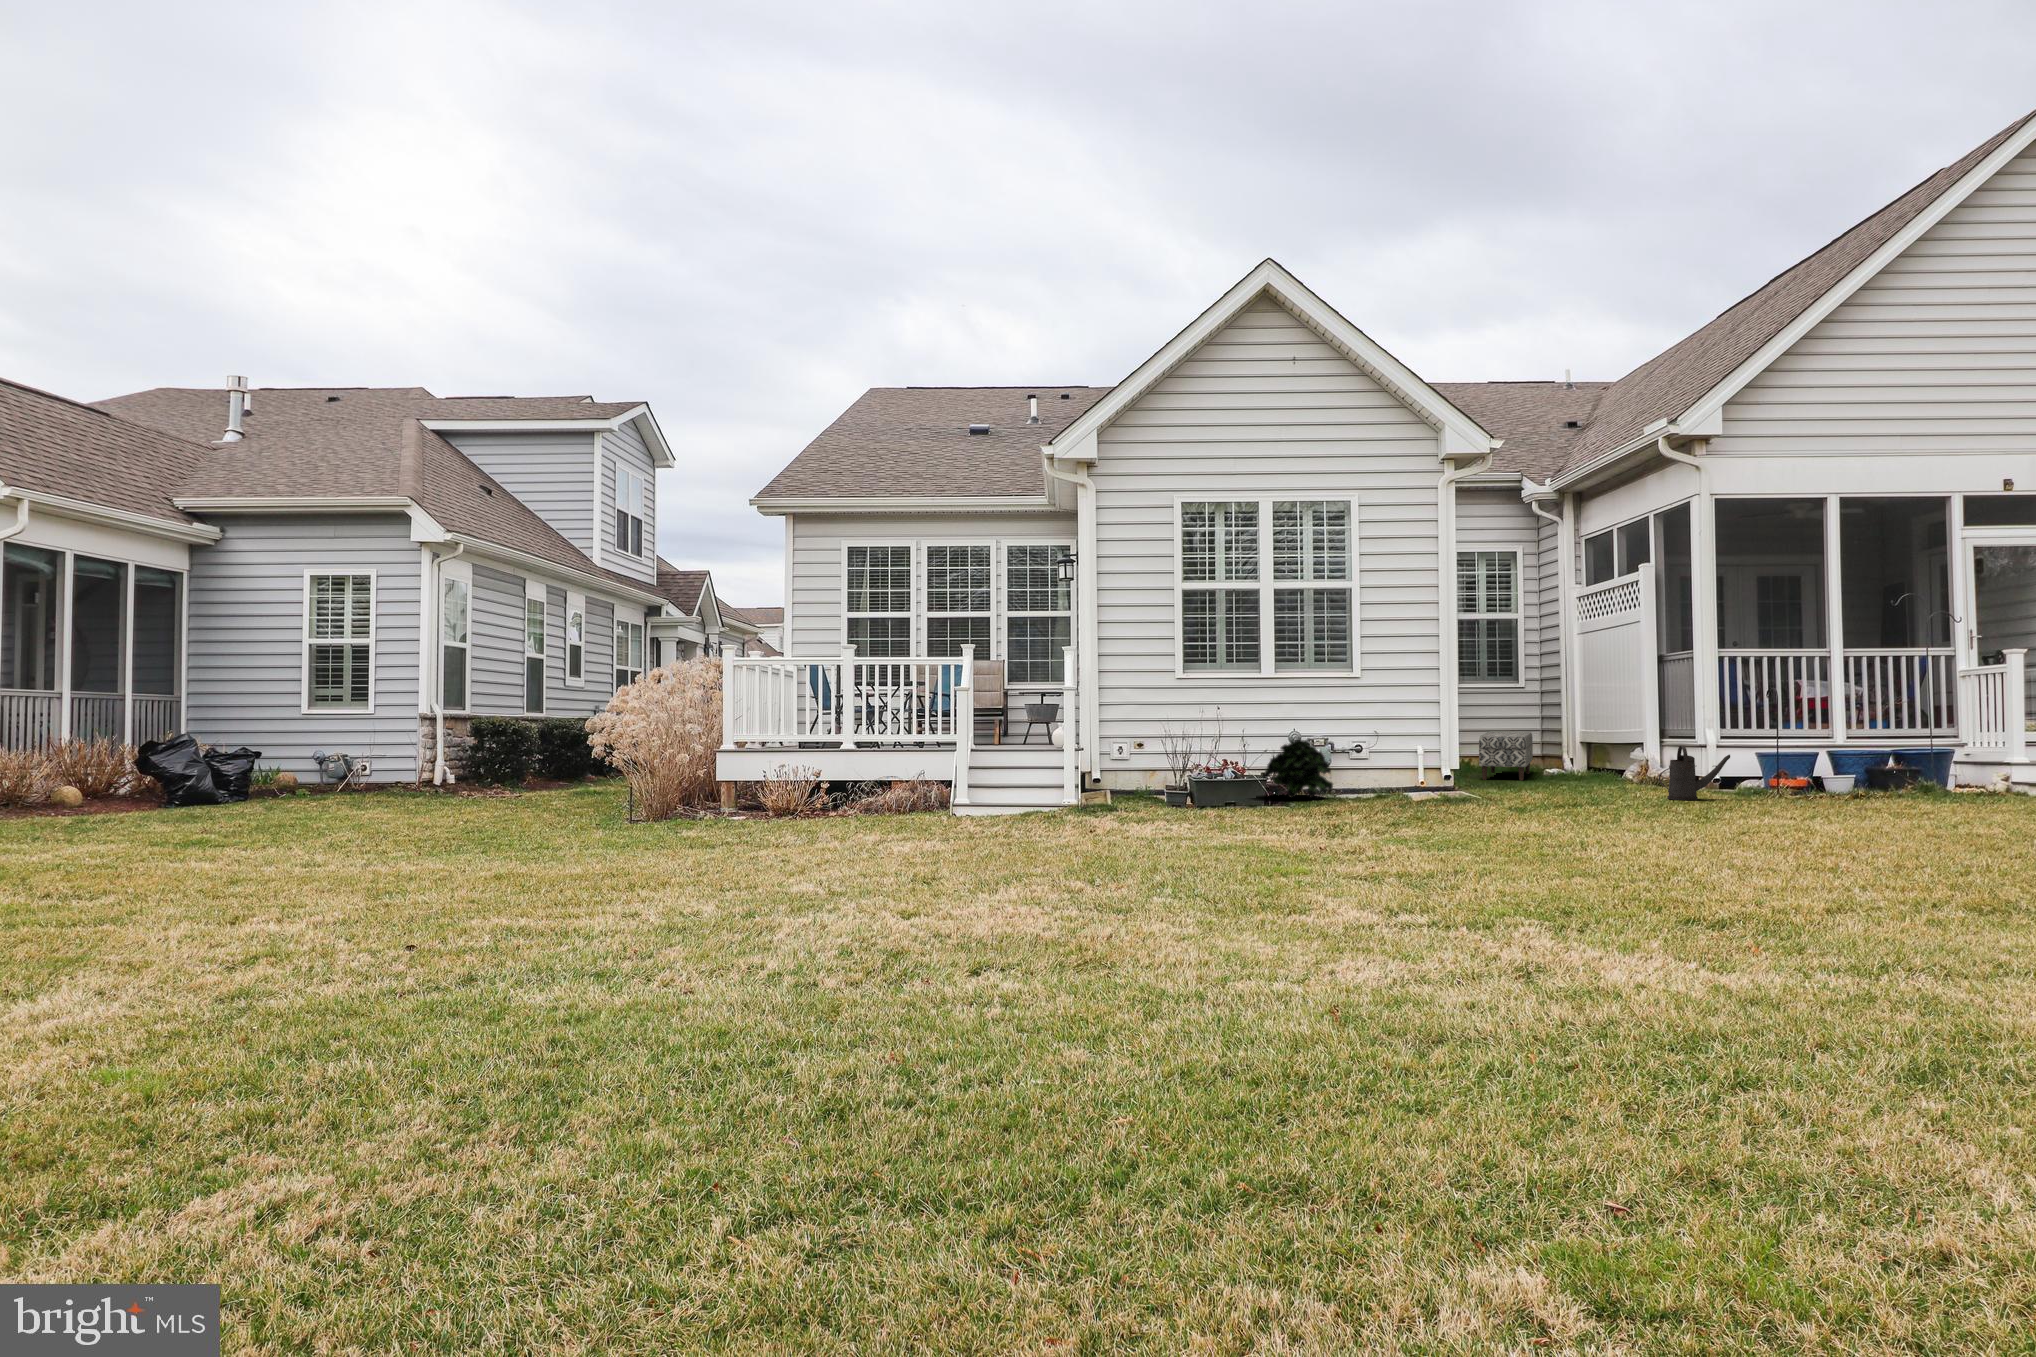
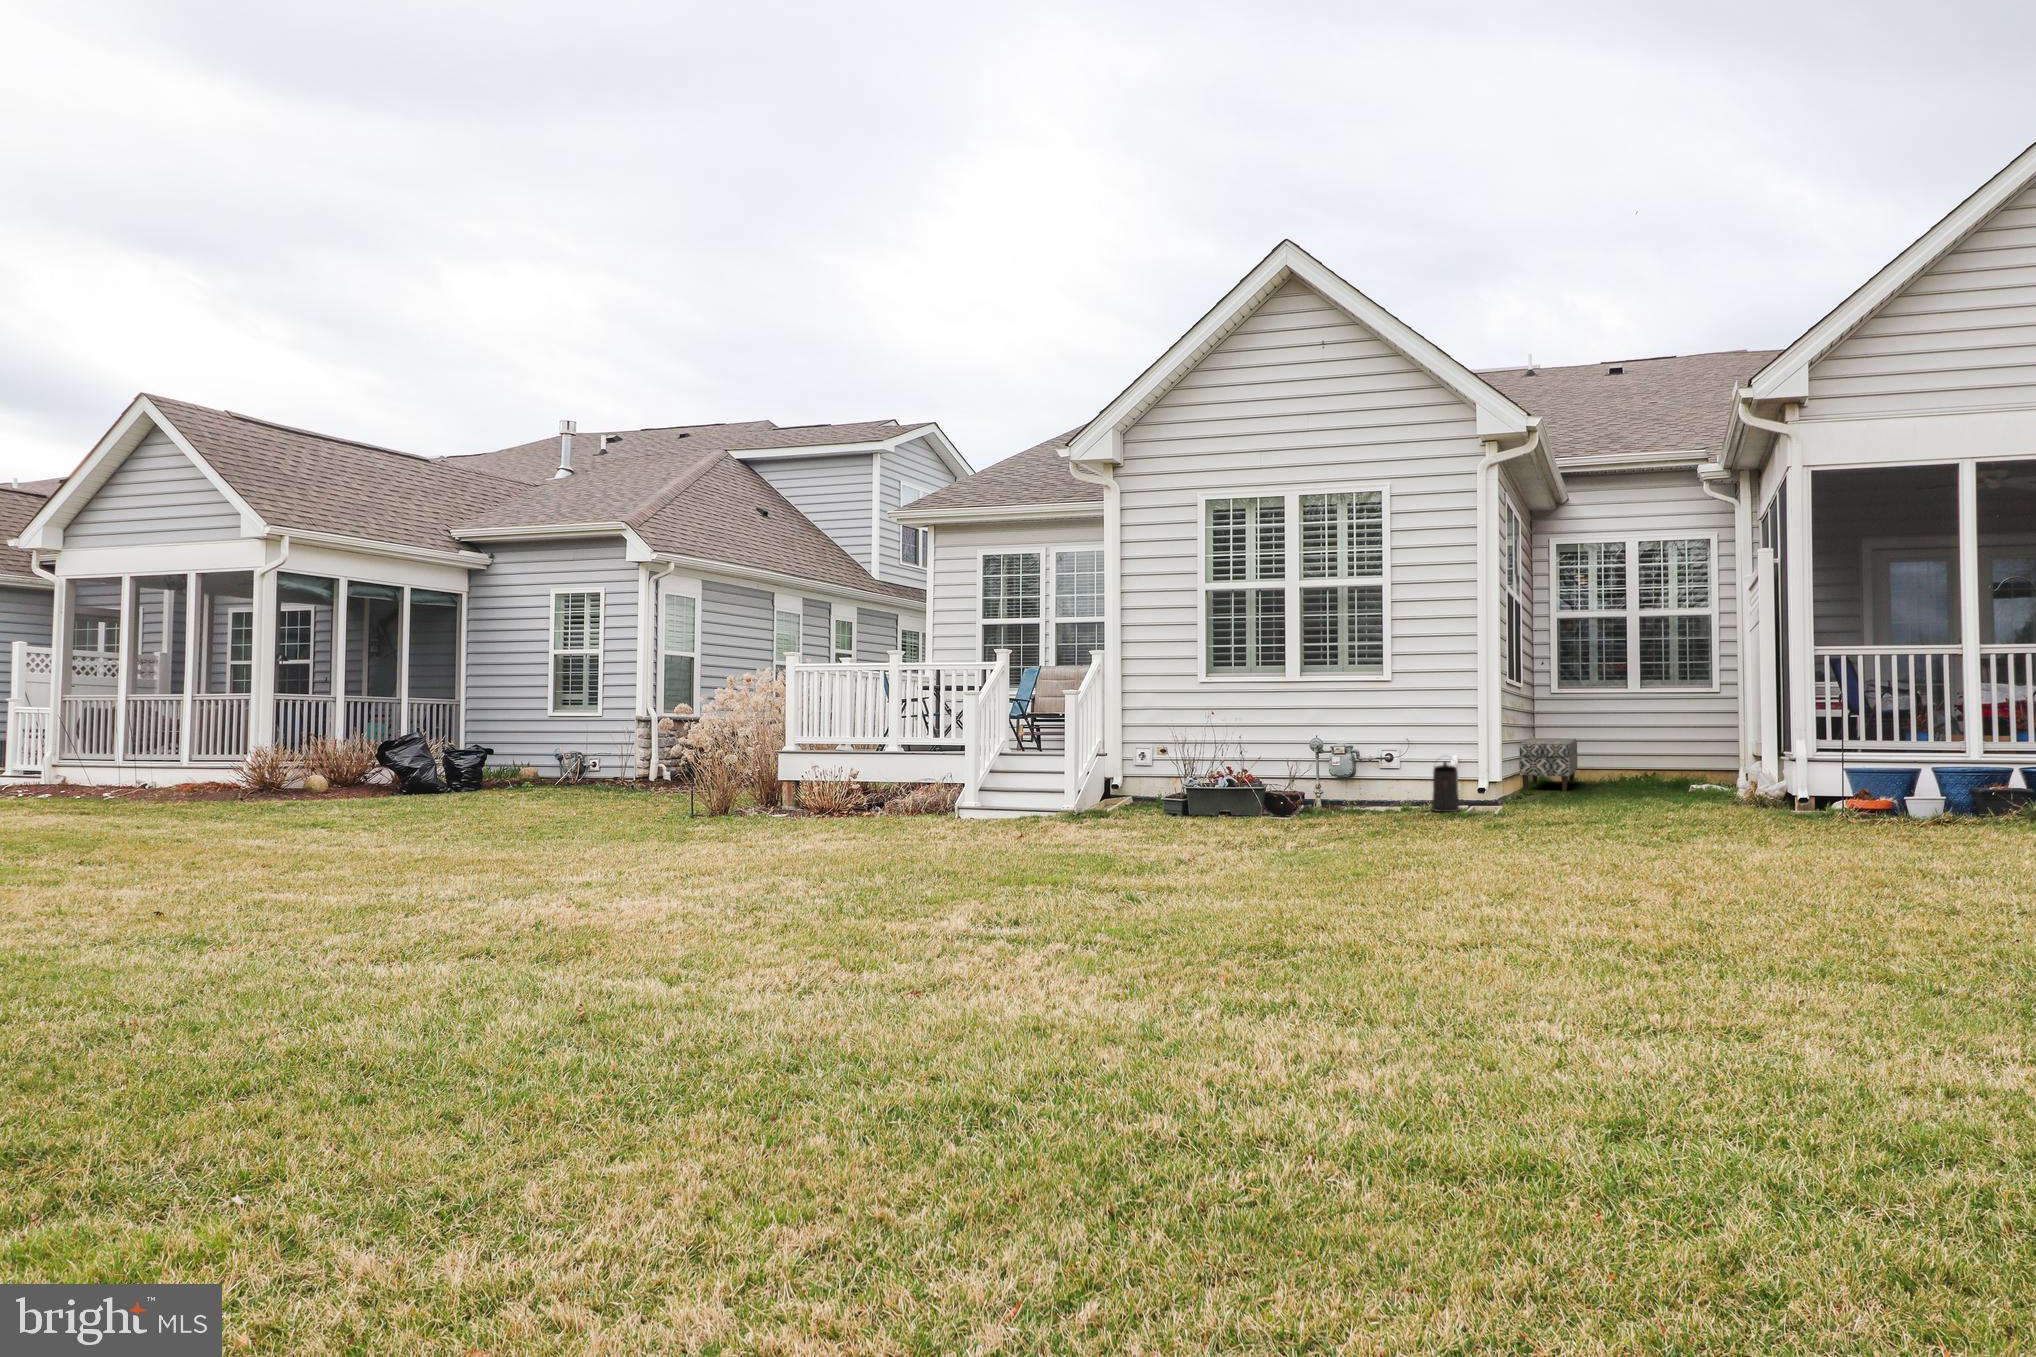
potted plant: present [1263,740,1333,798] -> none [1284,747,1362,809]
watering can: present [1658,746,1730,800] -> present [1431,762,1460,812]

